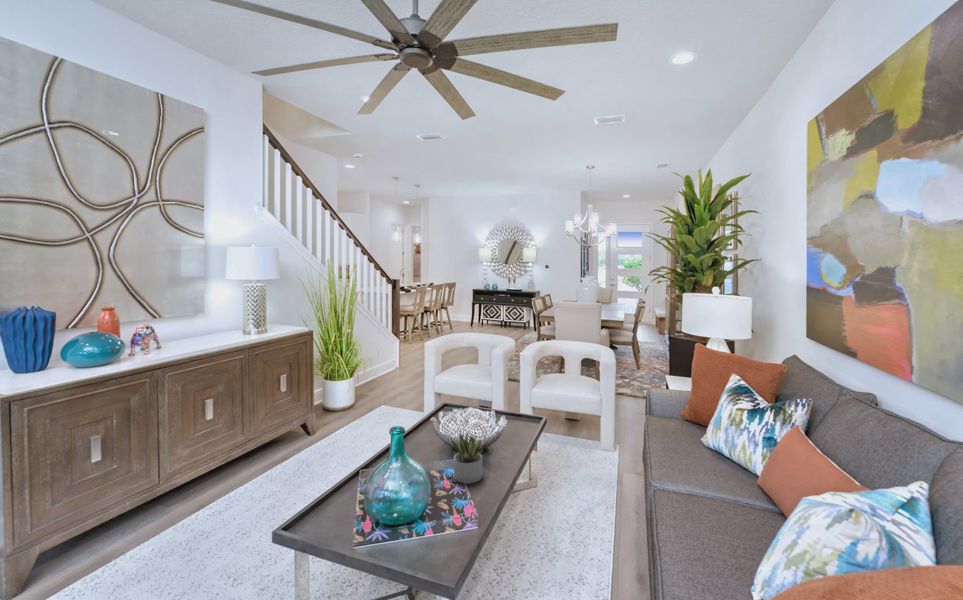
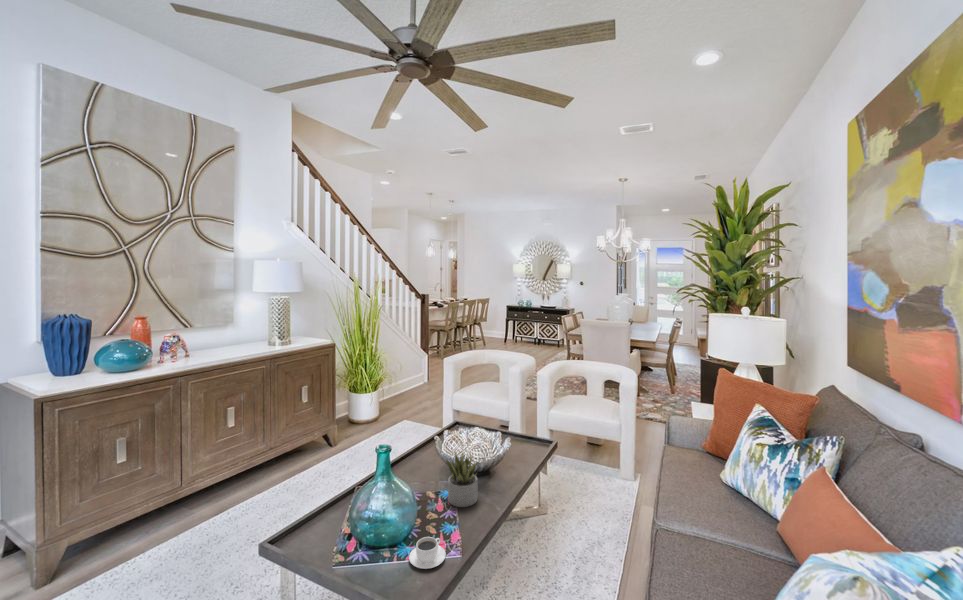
coffee cup: none [429,511,464,541] -> present [409,537,446,569]

